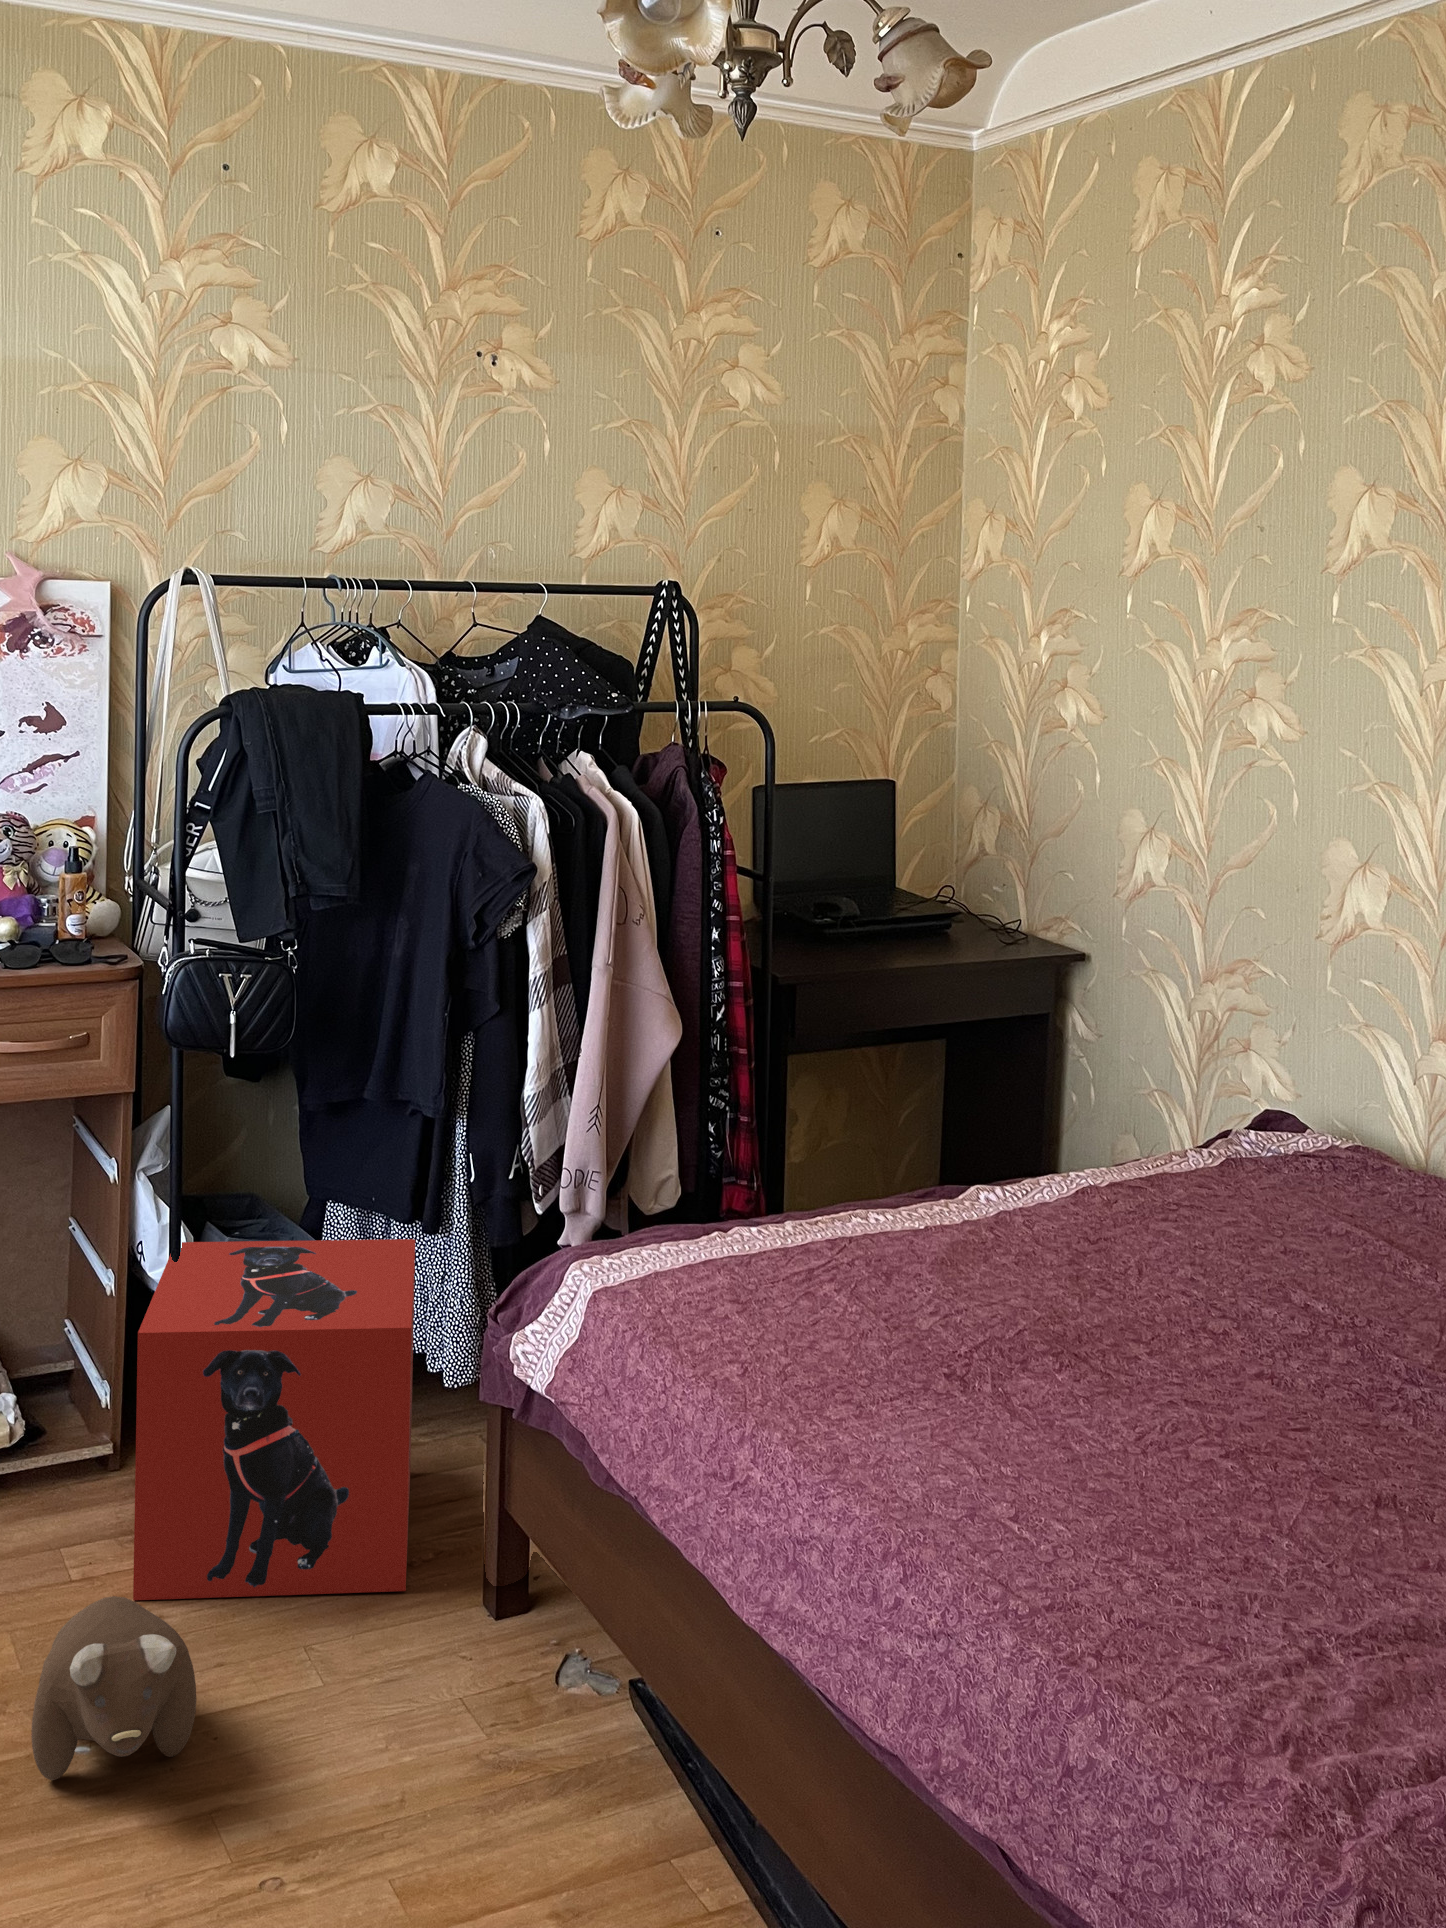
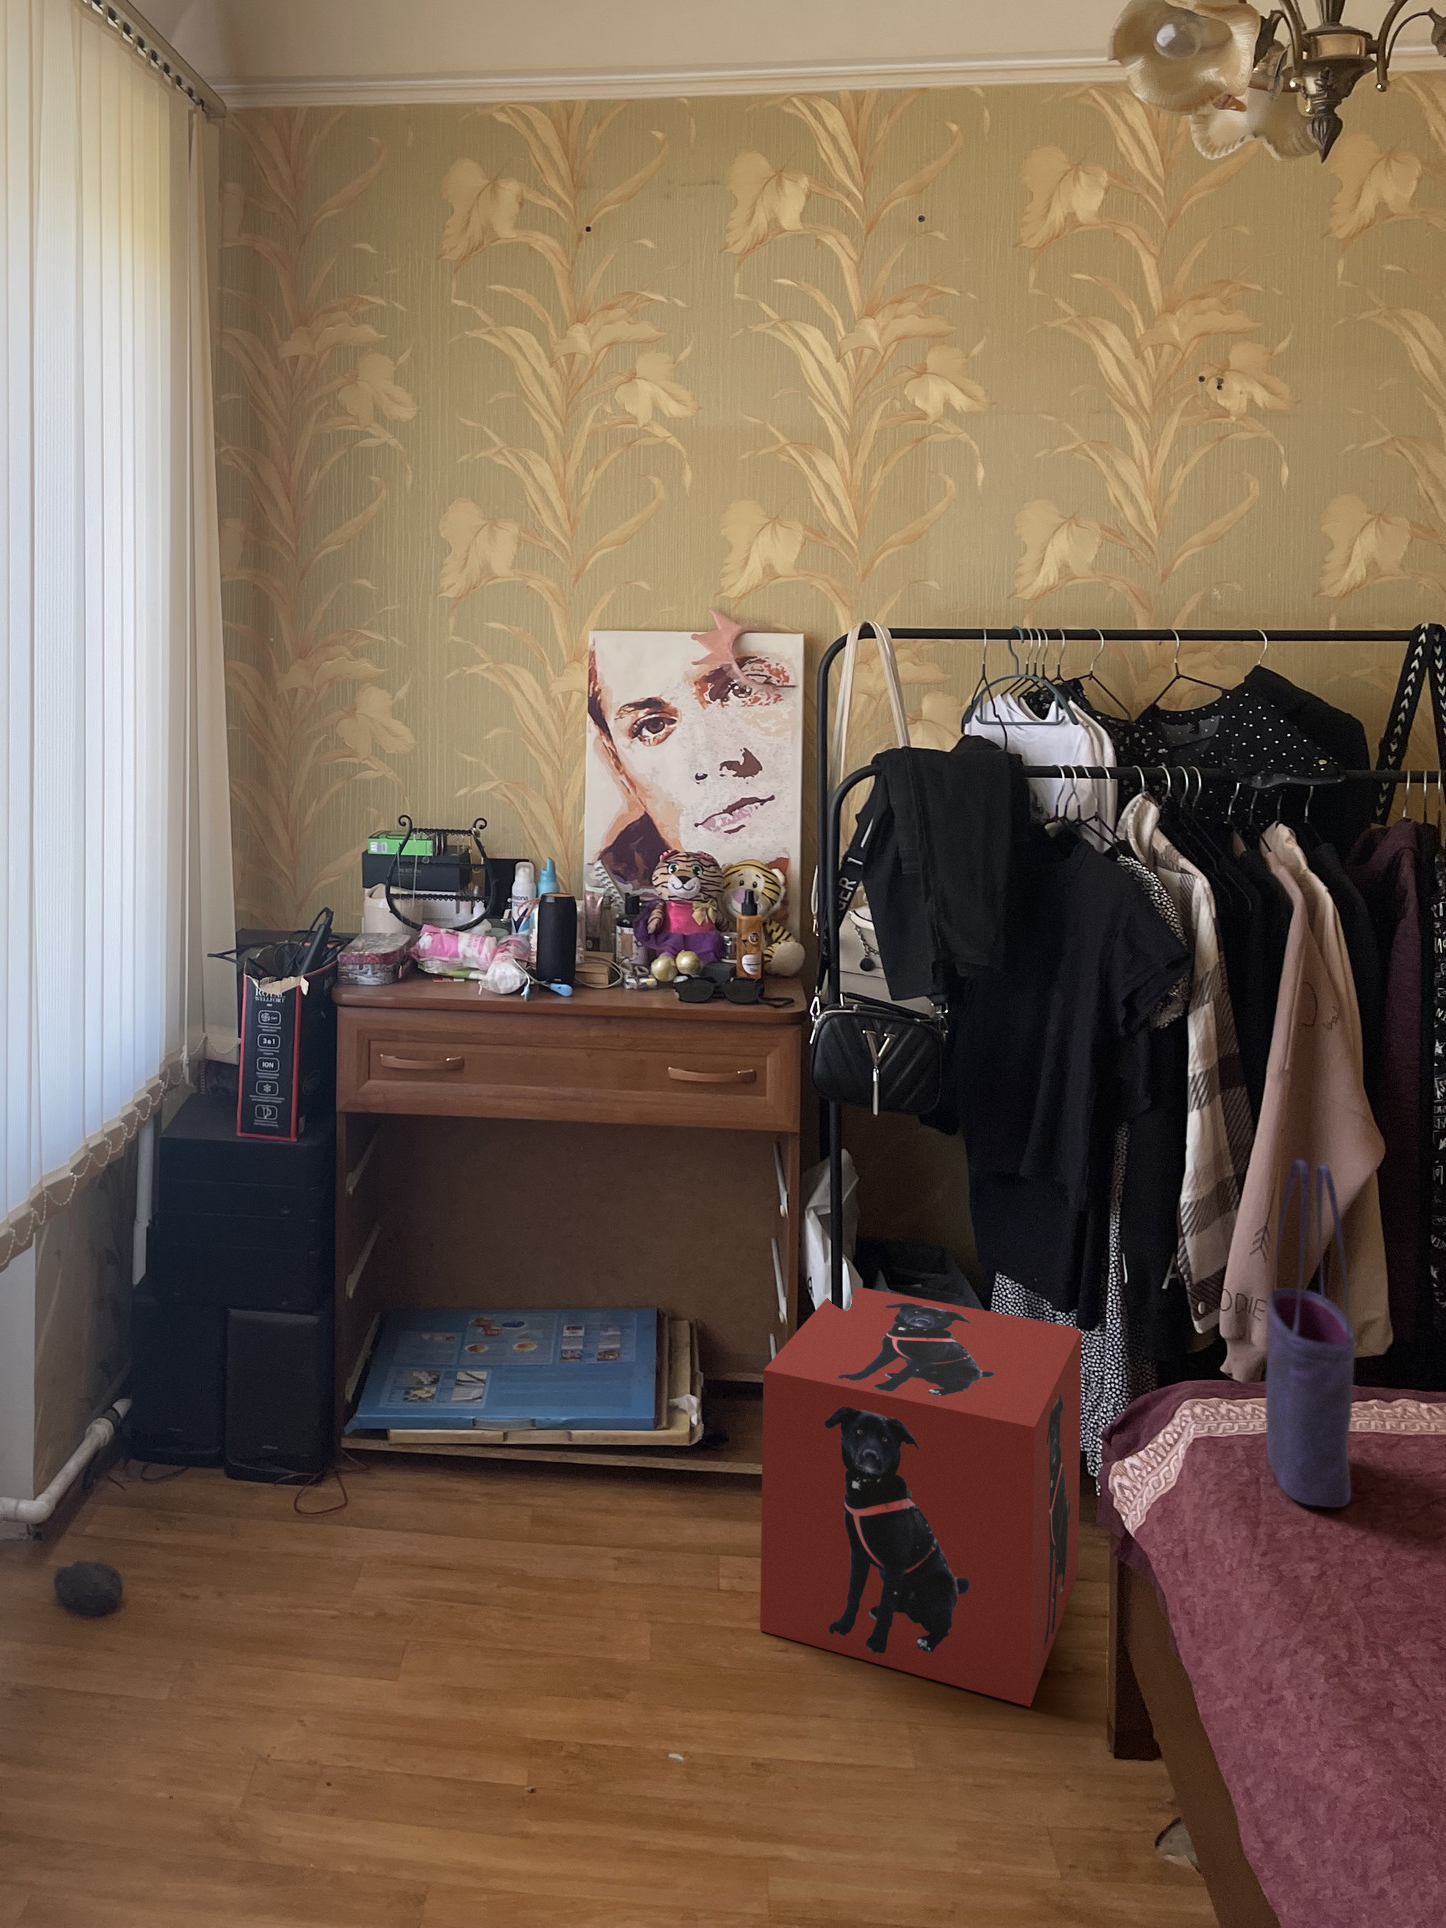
tote bag: none [656,1028,738,1315] -> present [1266,1160,1355,1507]
plush toy: present [31,1596,196,1780] -> none [610,1626,766,1805]

